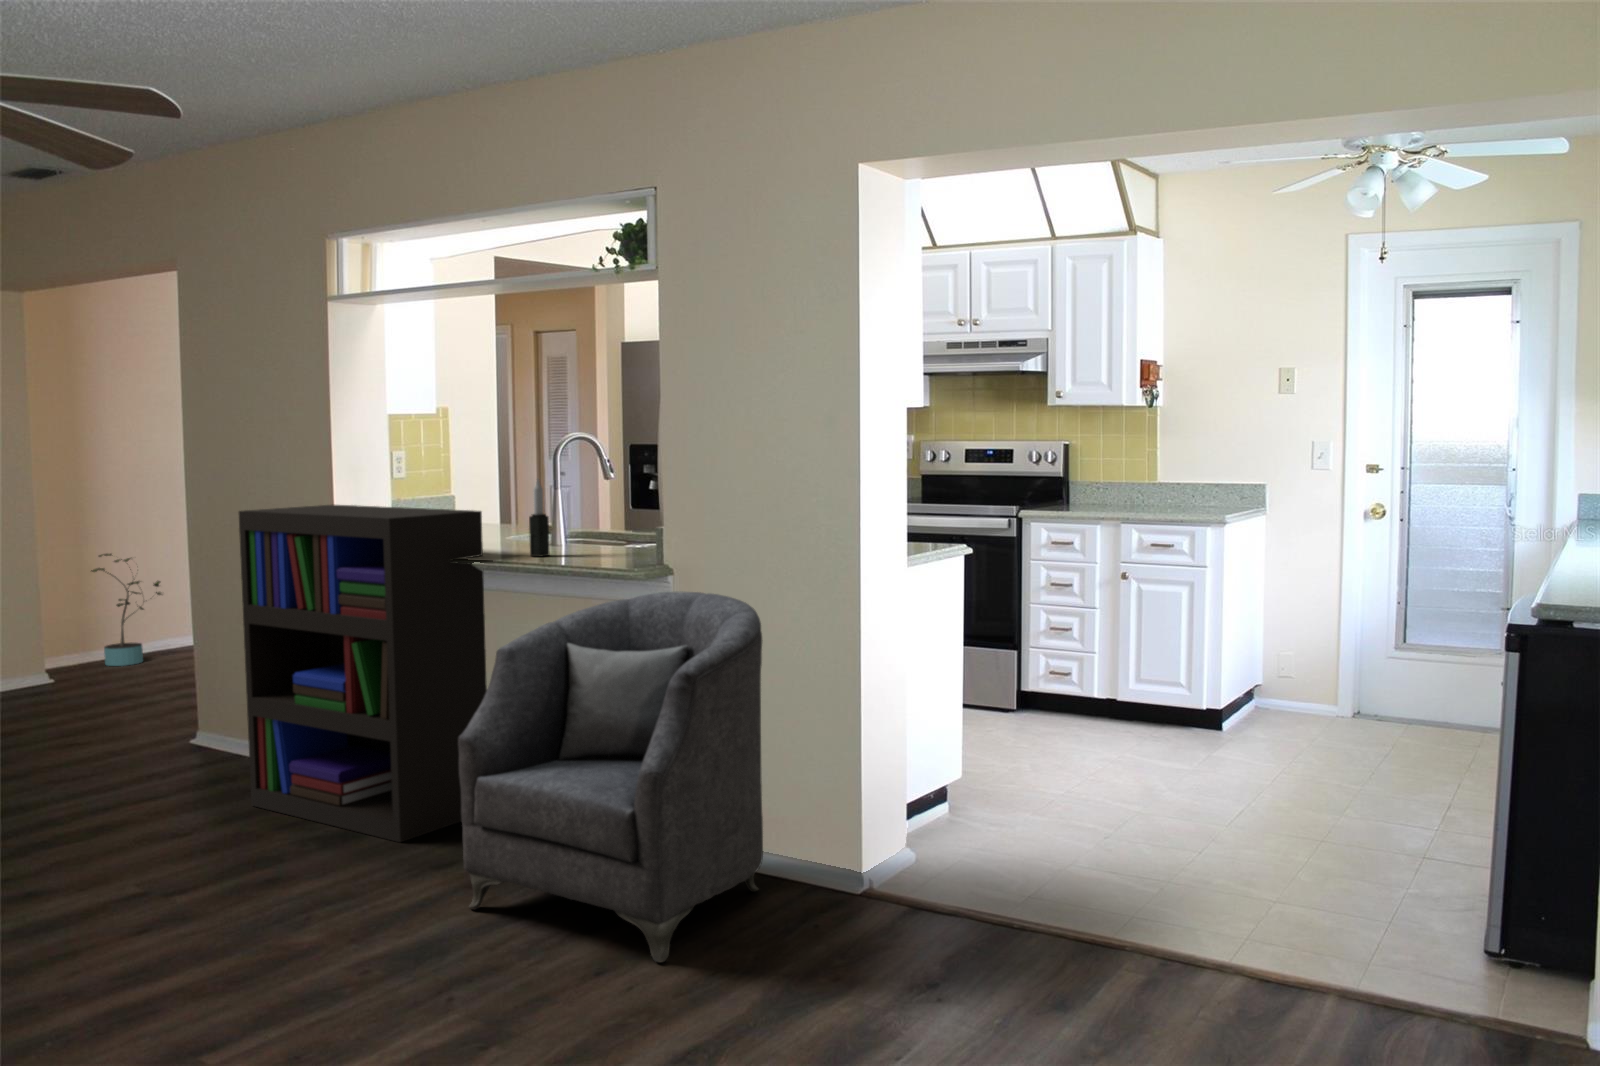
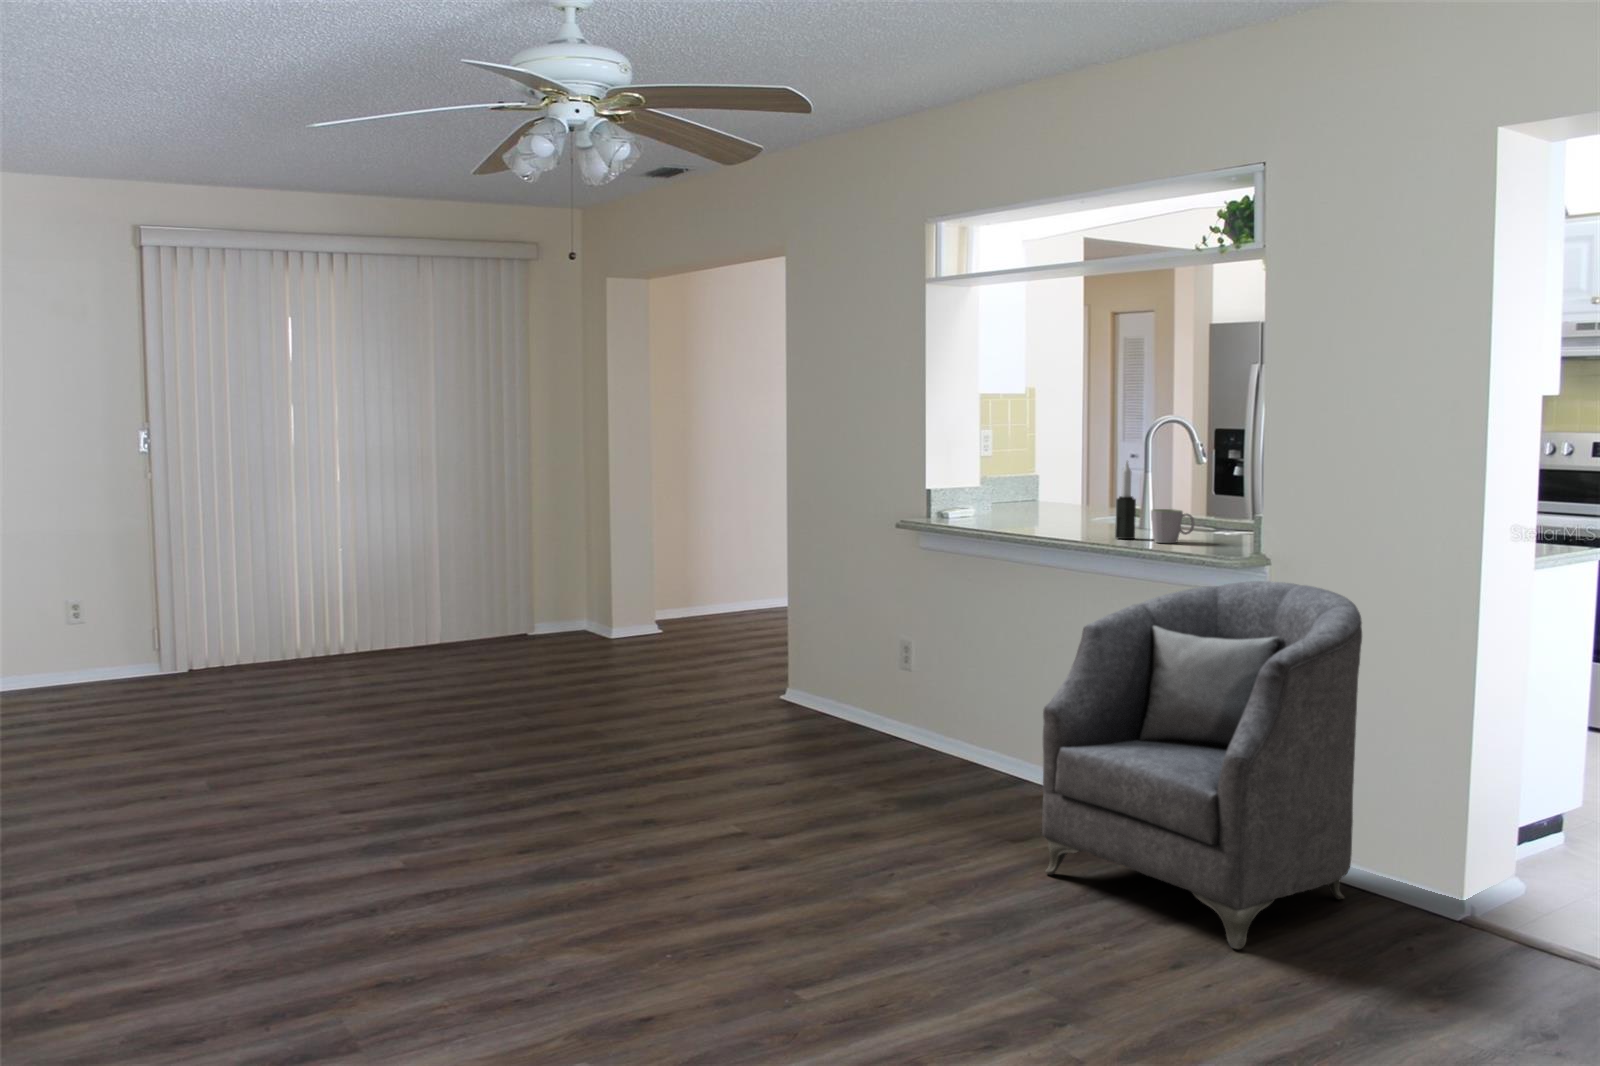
bookshelf: present [239,505,487,842] -> none [841,480,1069,807]
mug: none [563,525,606,559] -> present [1151,509,1195,543]
potted plant: present [91,554,162,666] -> none [697,519,757,624]

